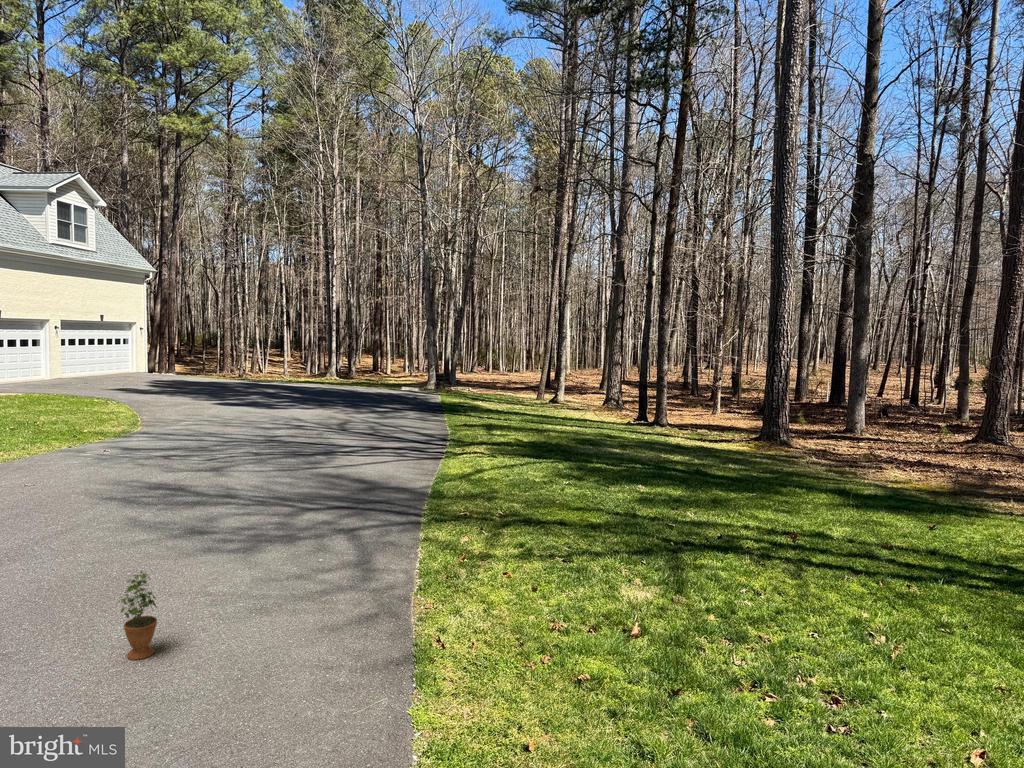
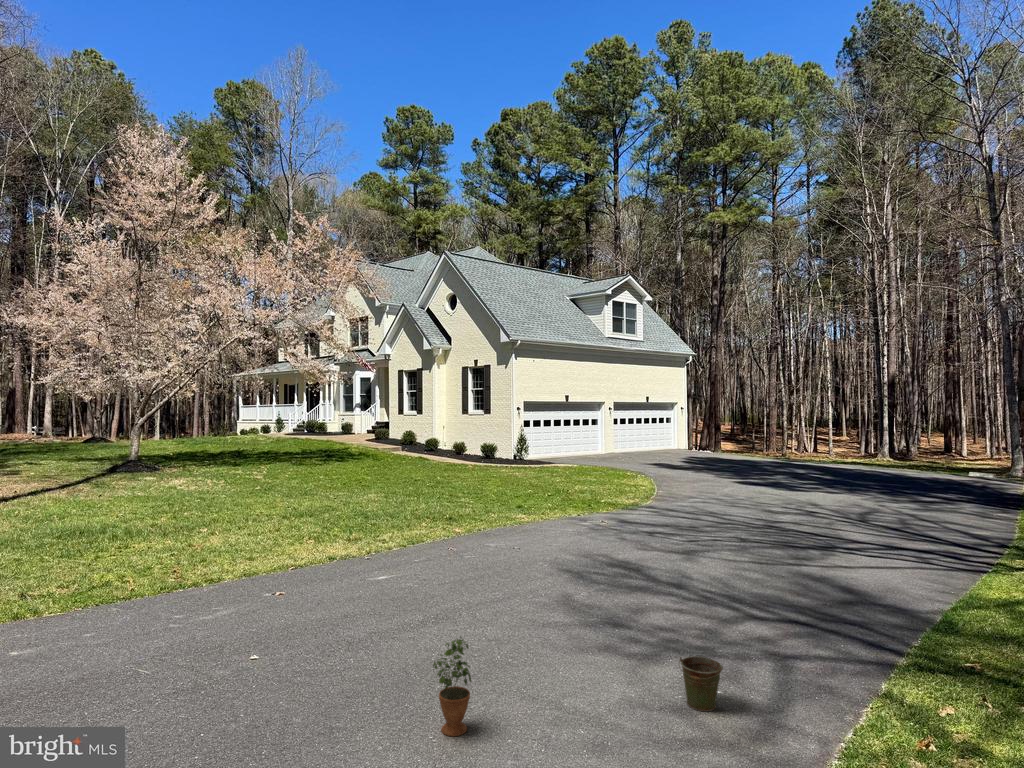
bucket: none [310,543,343,581] -> present [679,657,723,711]

